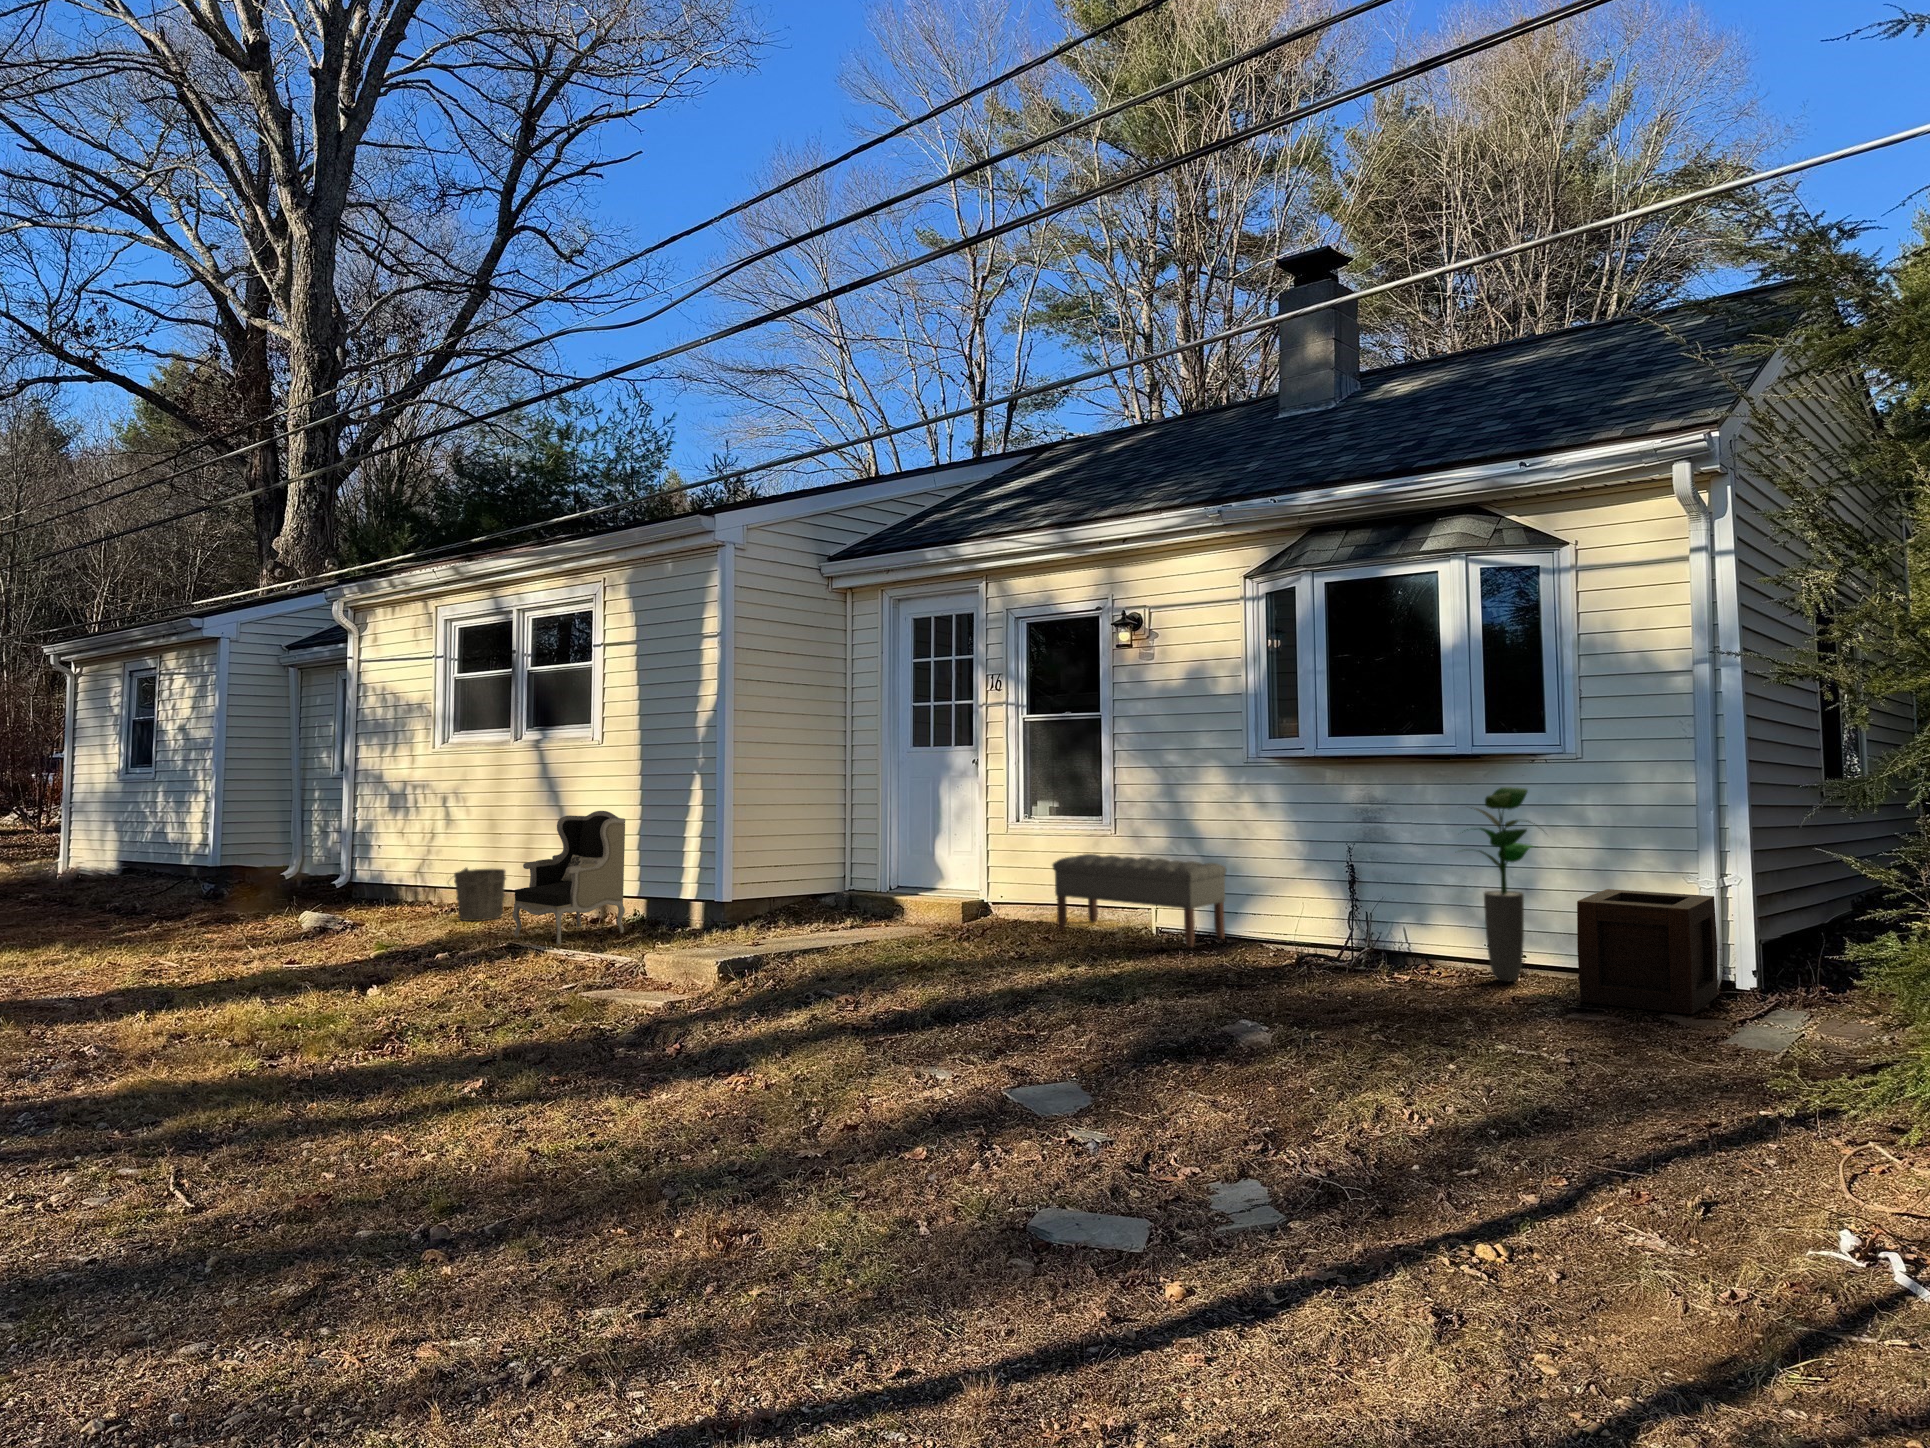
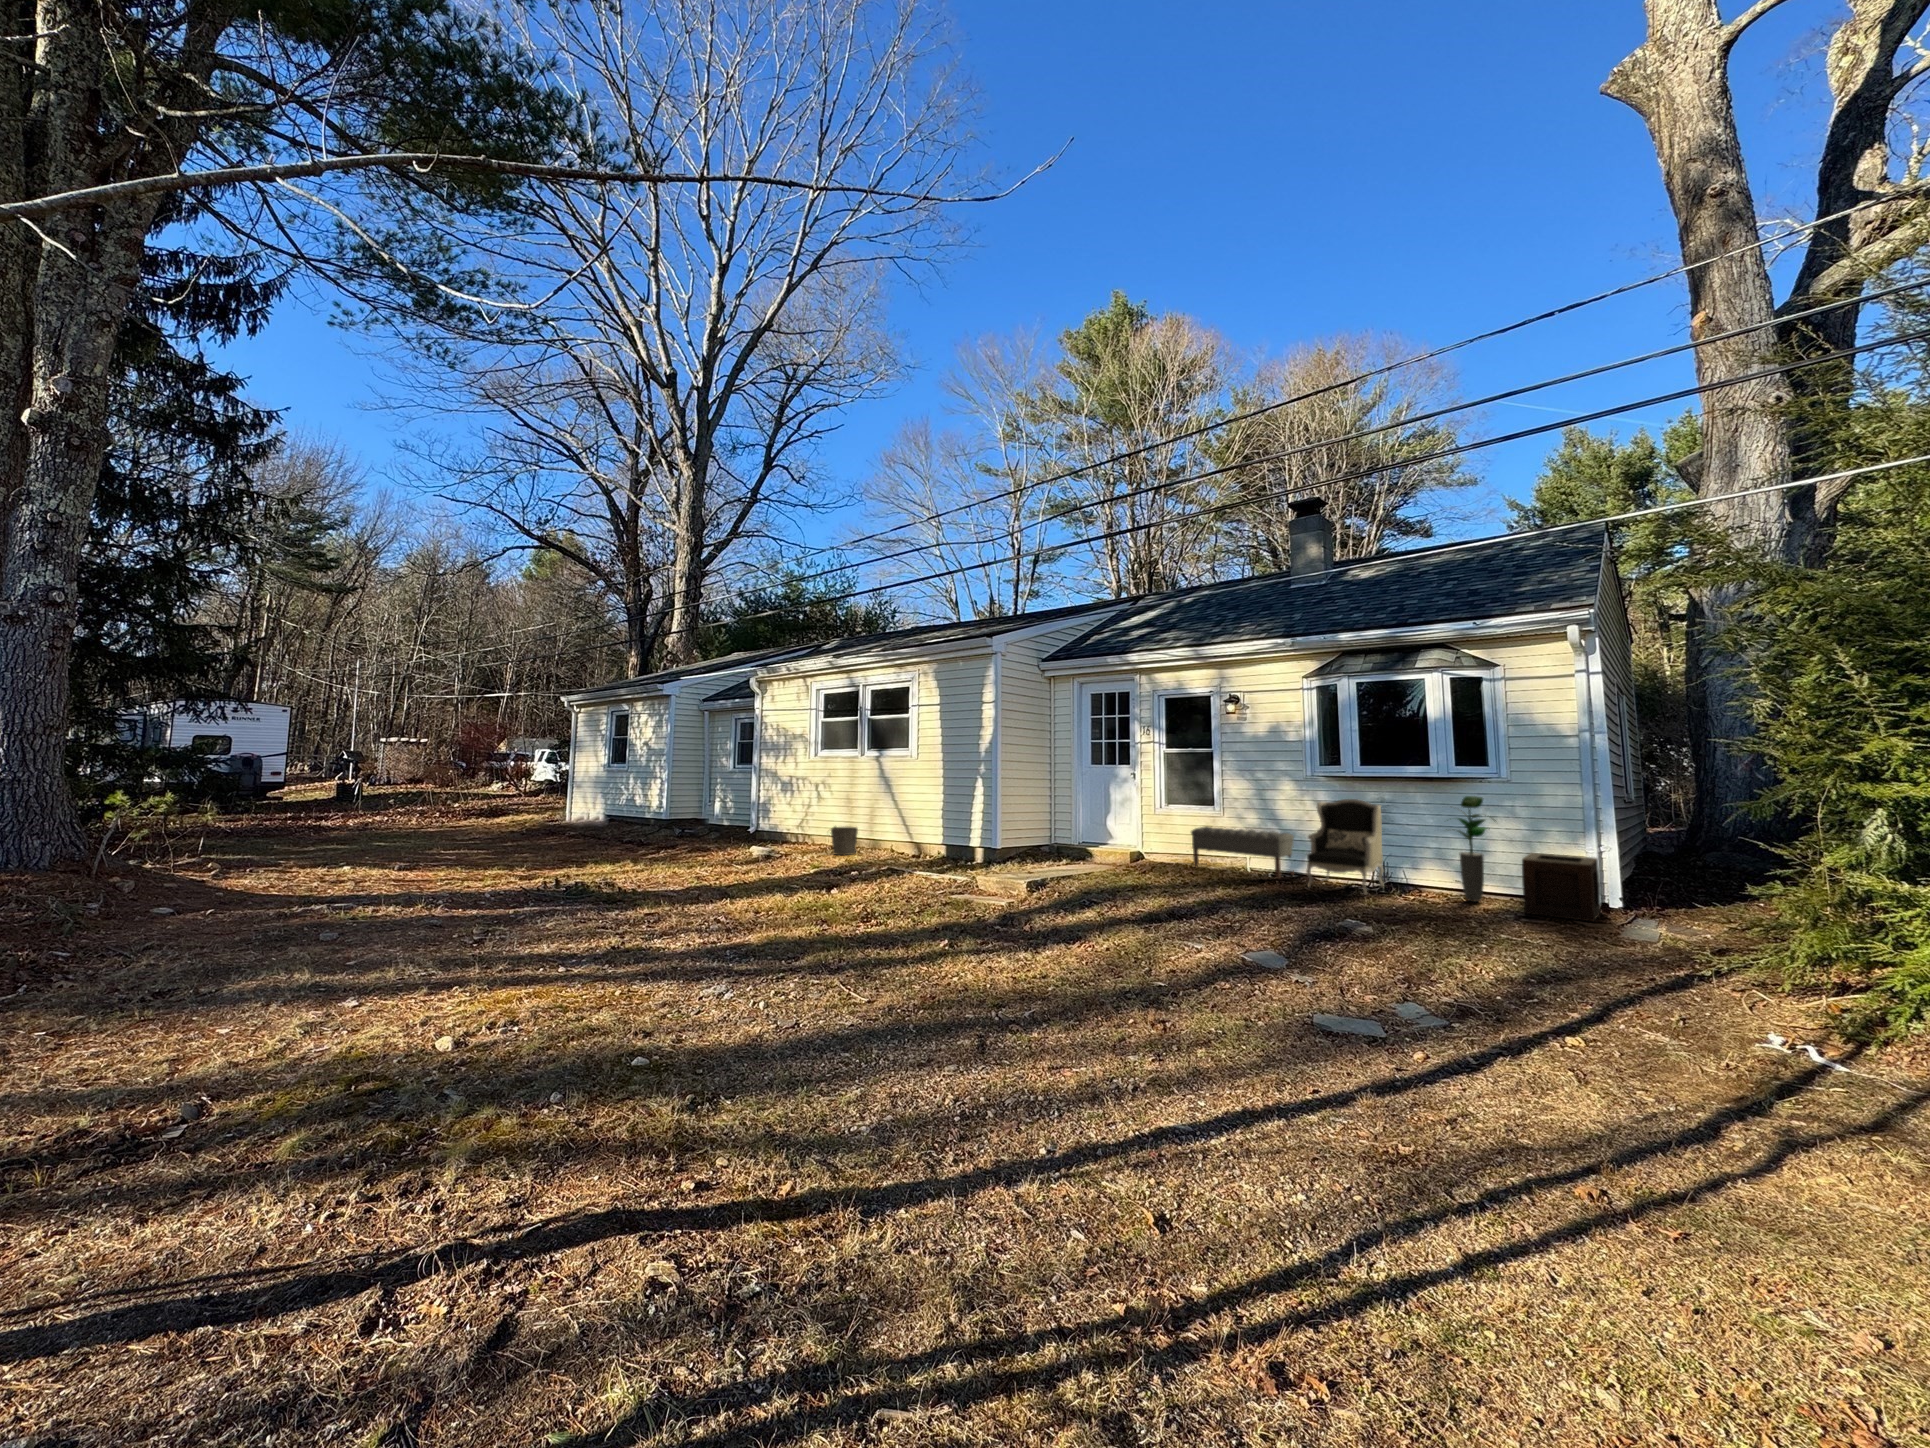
armchair: present [512,811,625,944] -> present [1306,799,1383,895]

